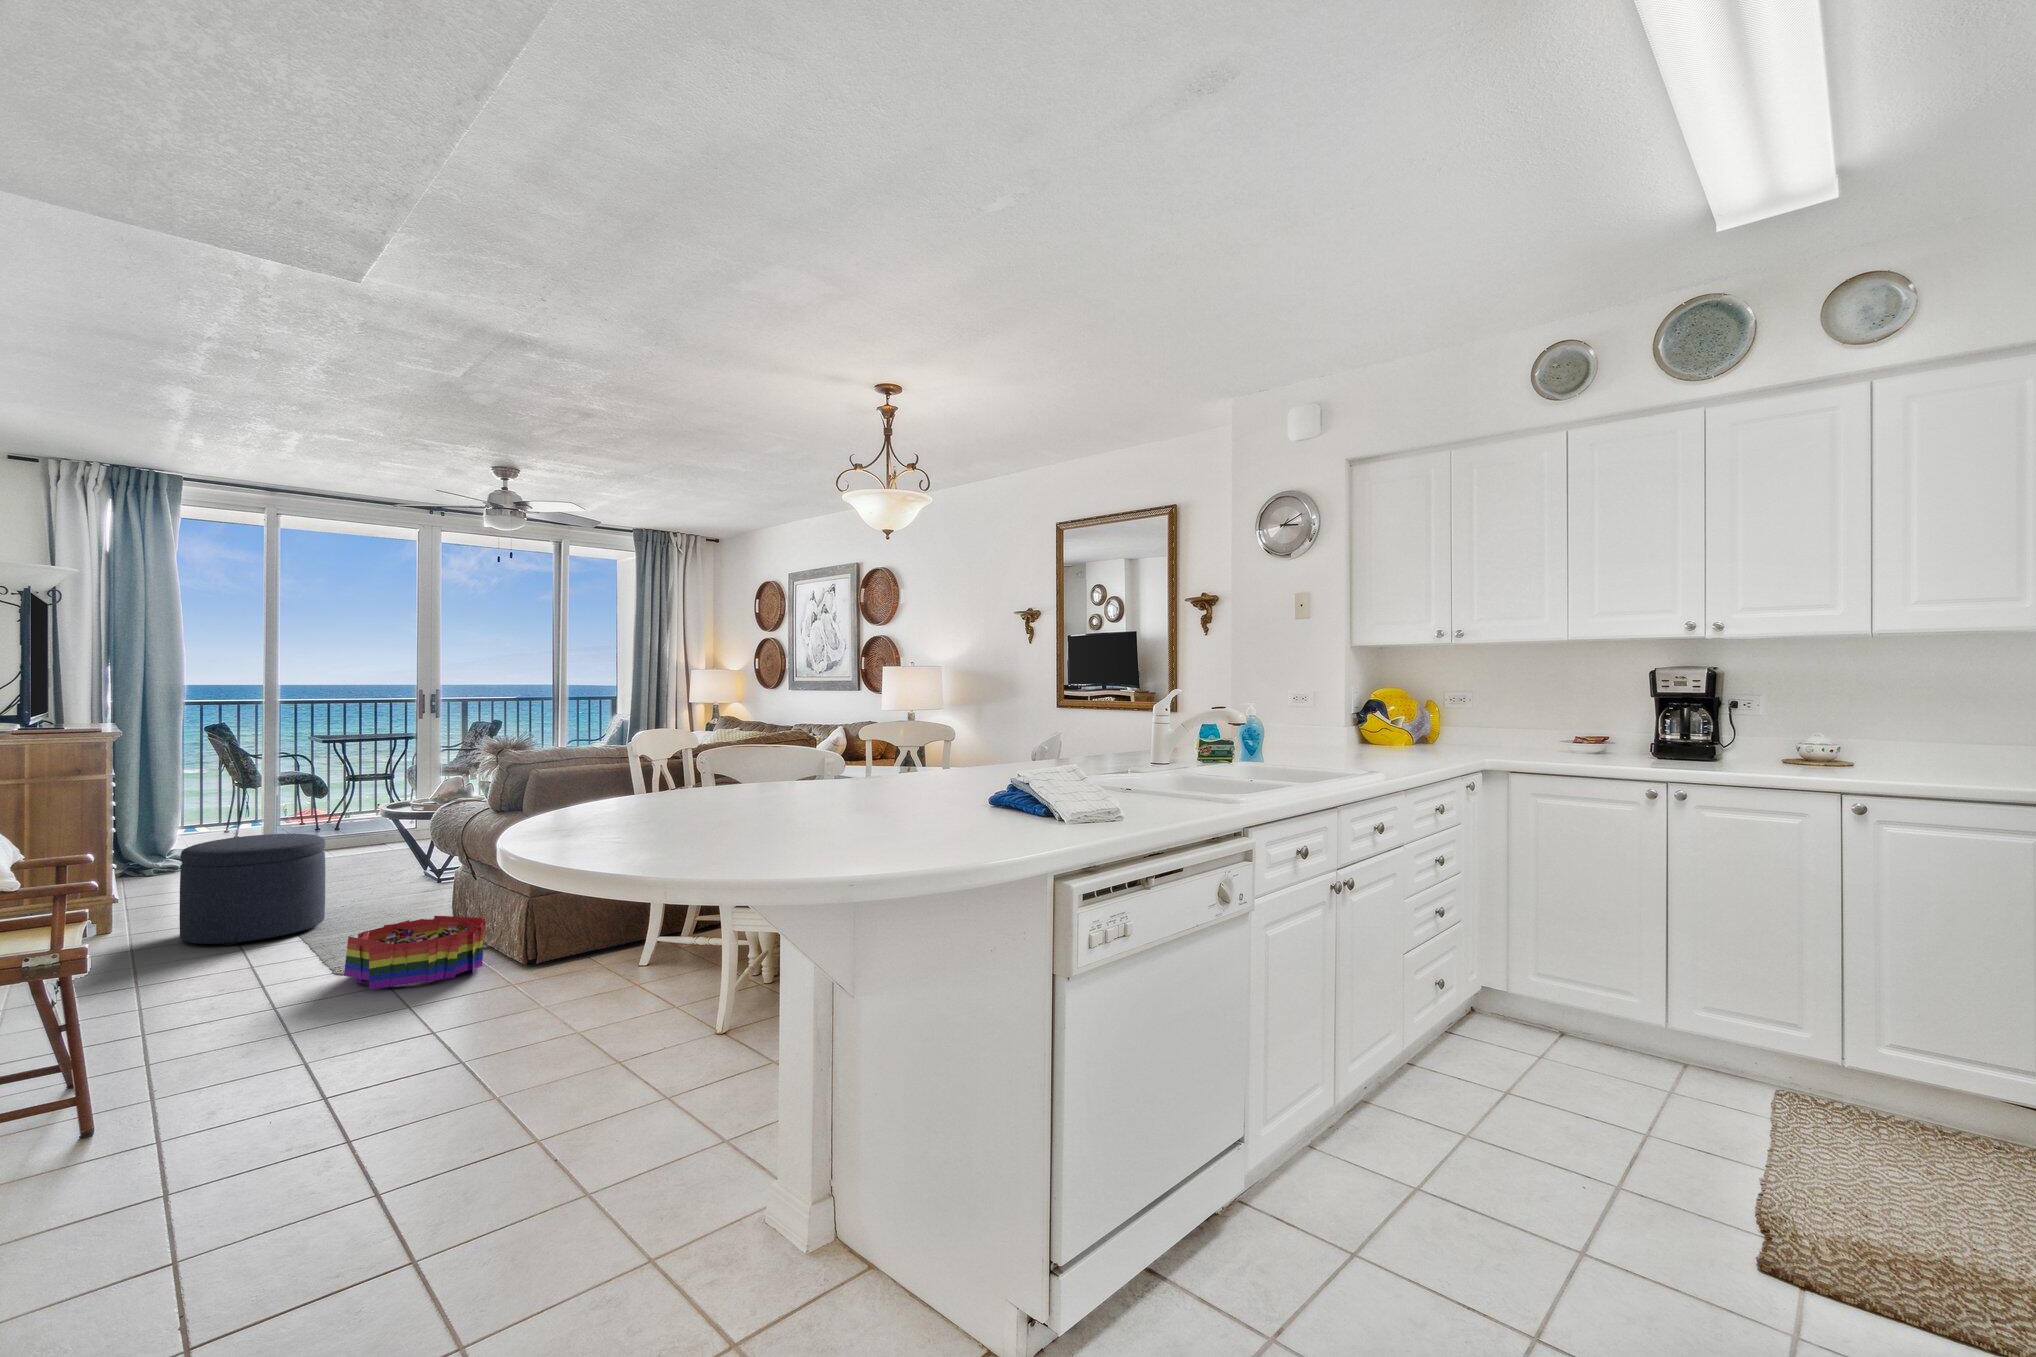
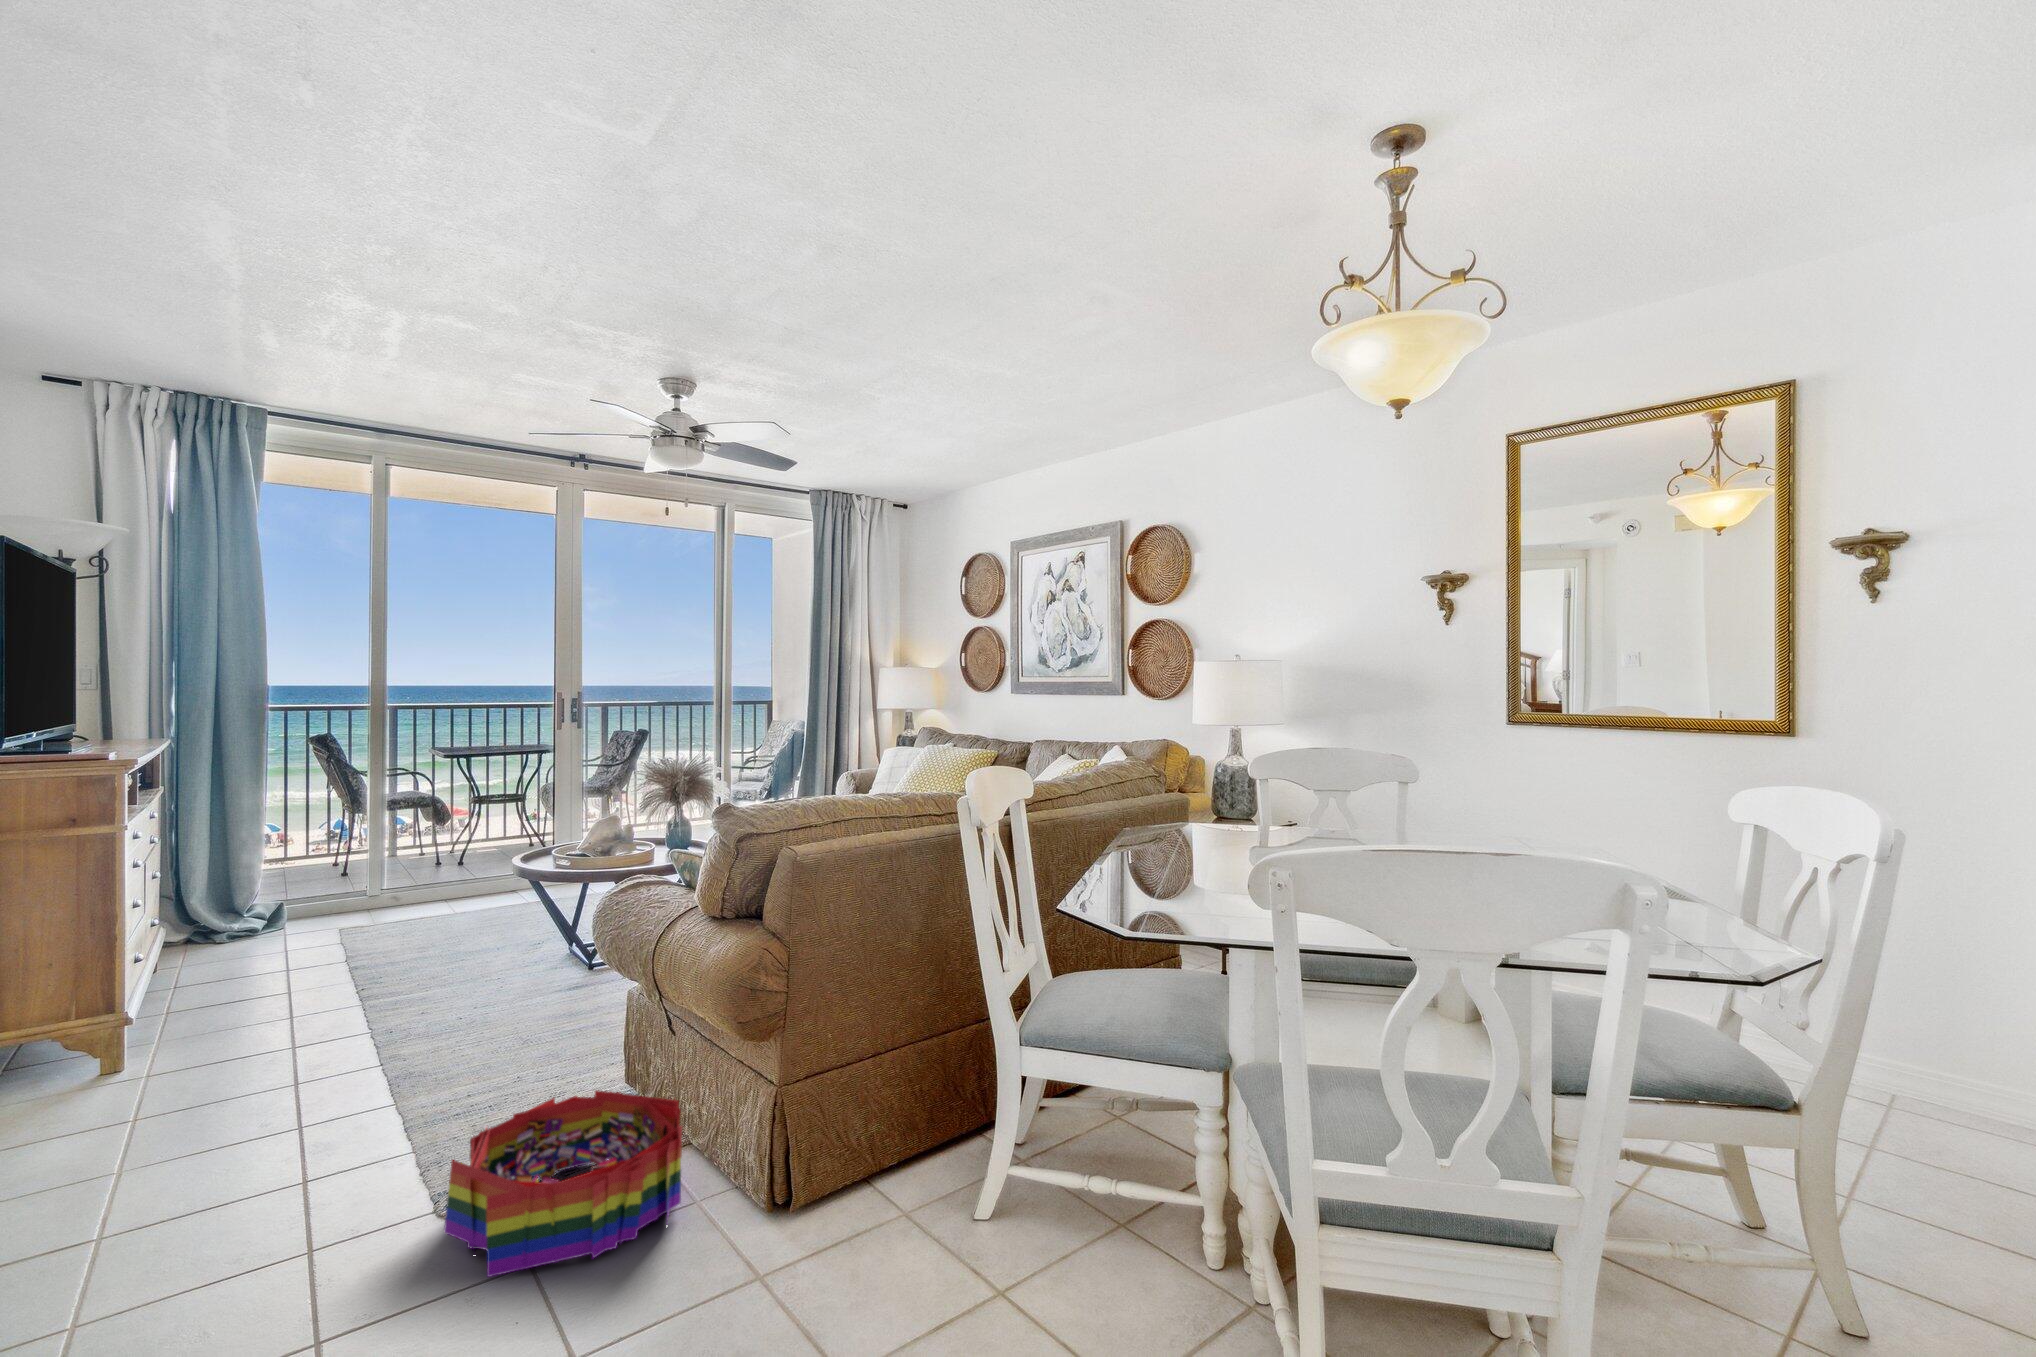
ottoman: present [179,834,325,945] -> none [210,915,429,1110]

